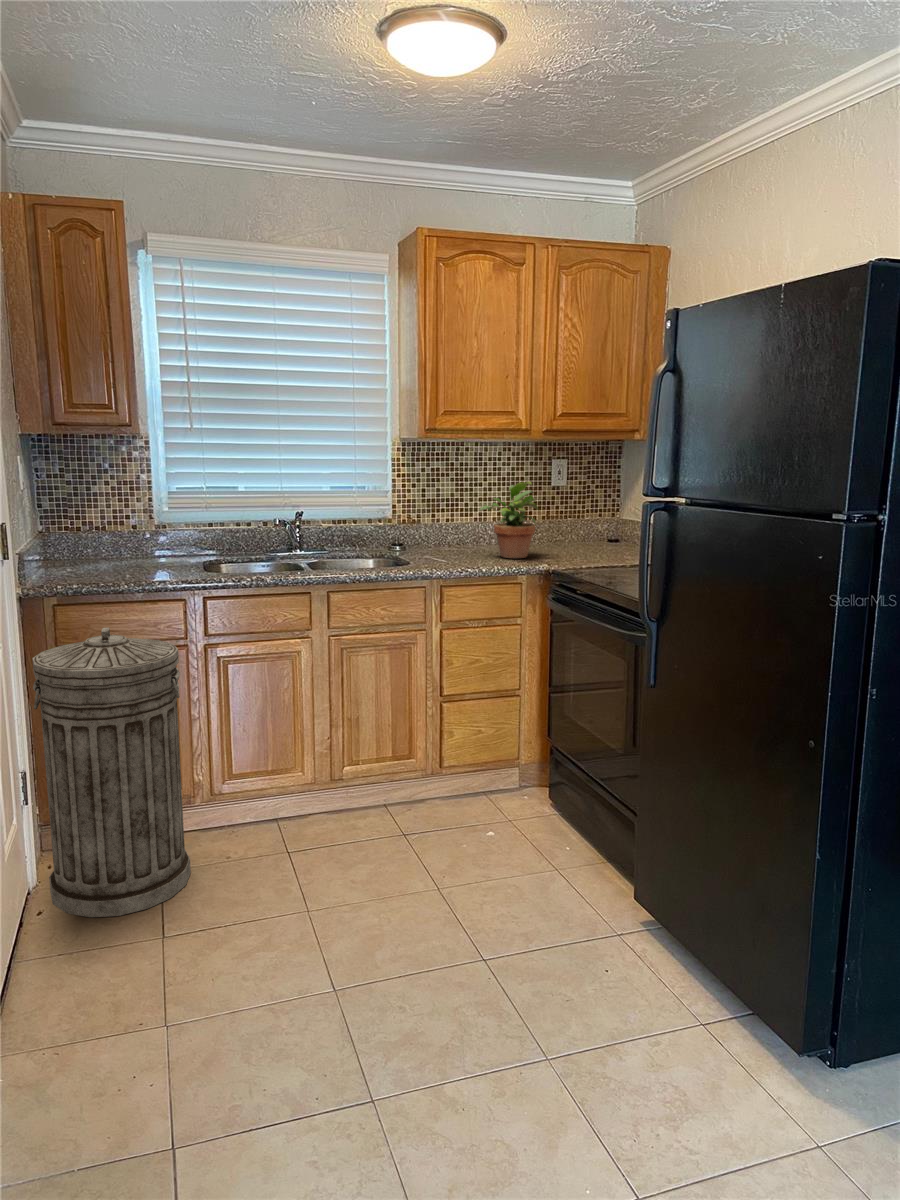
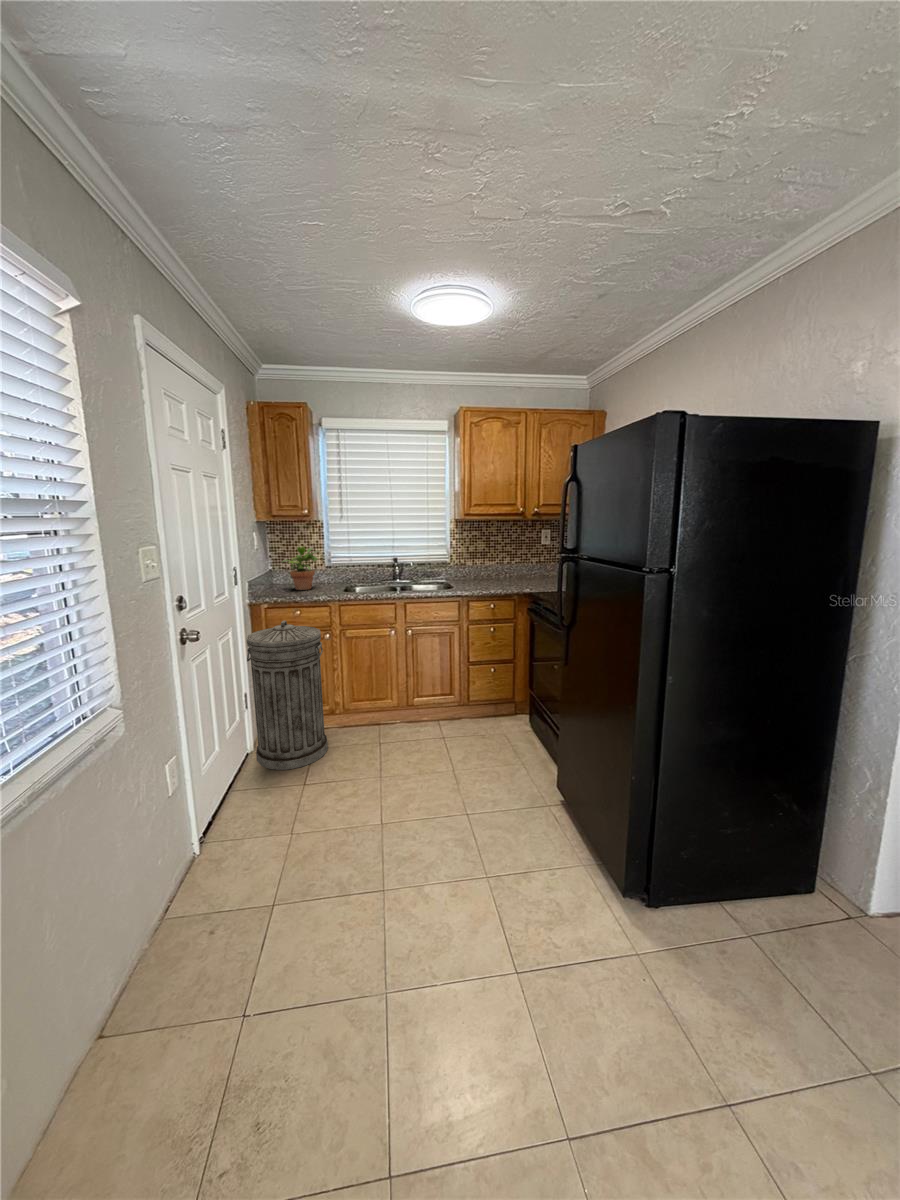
potted plant: present [480,482,538,558] -> present [282,546,319,590]

